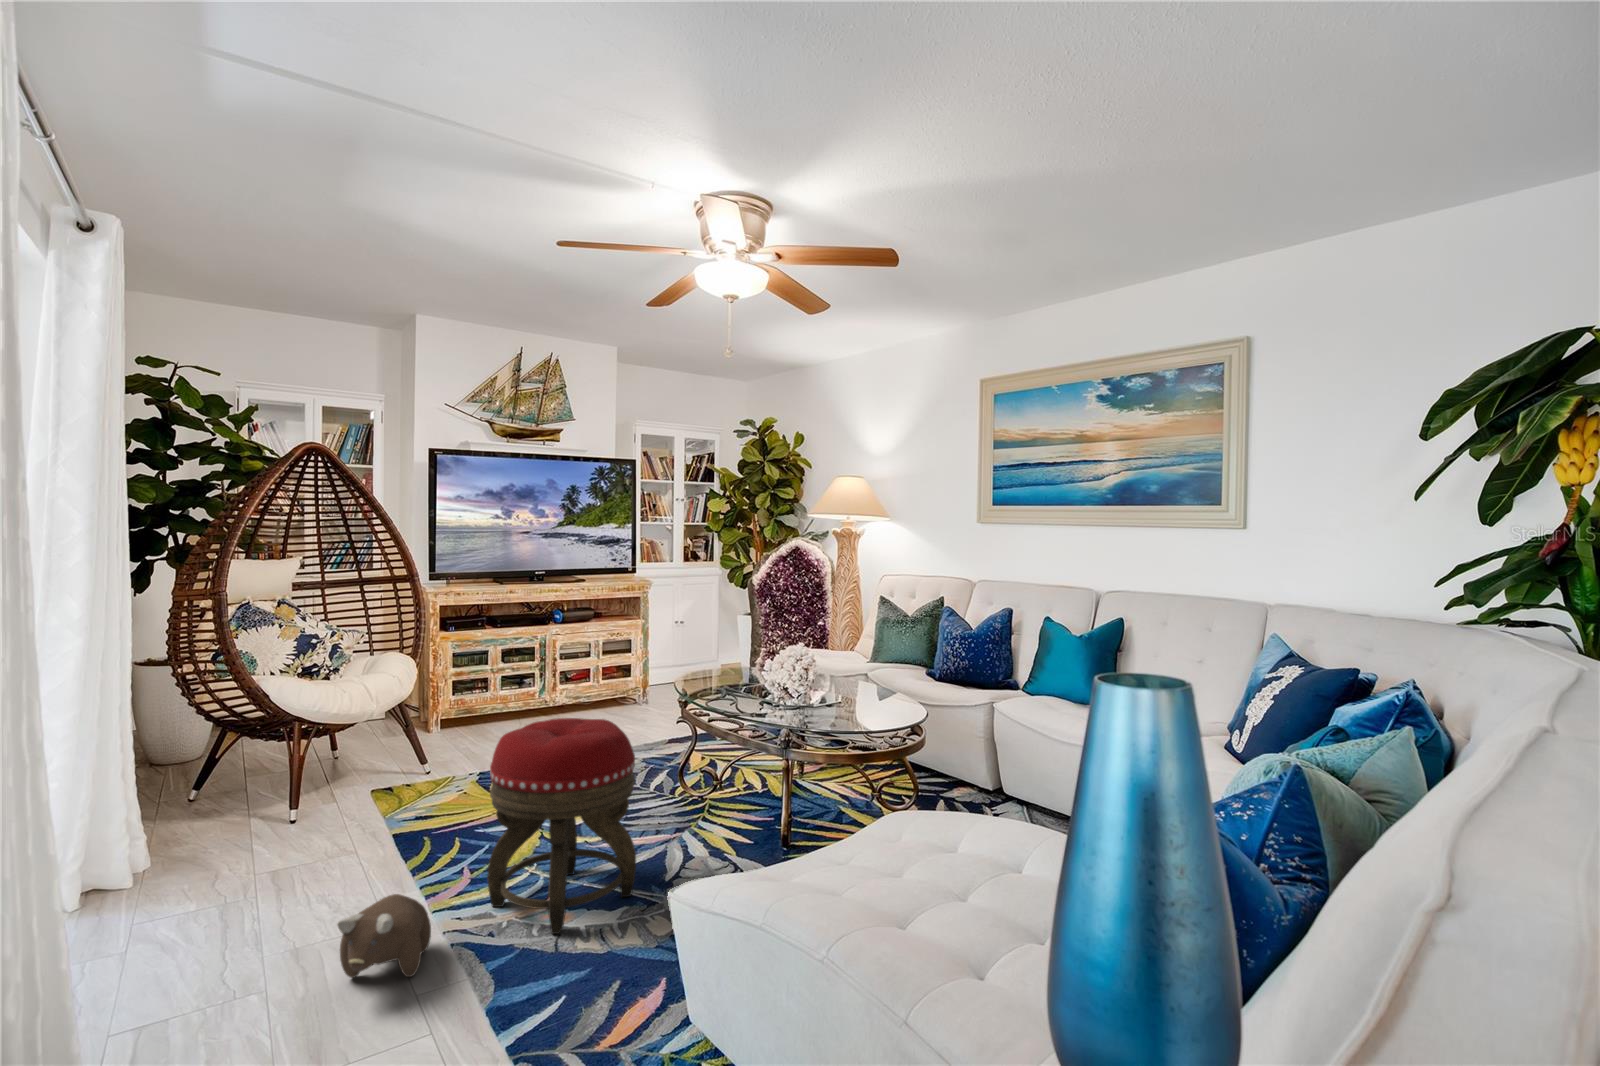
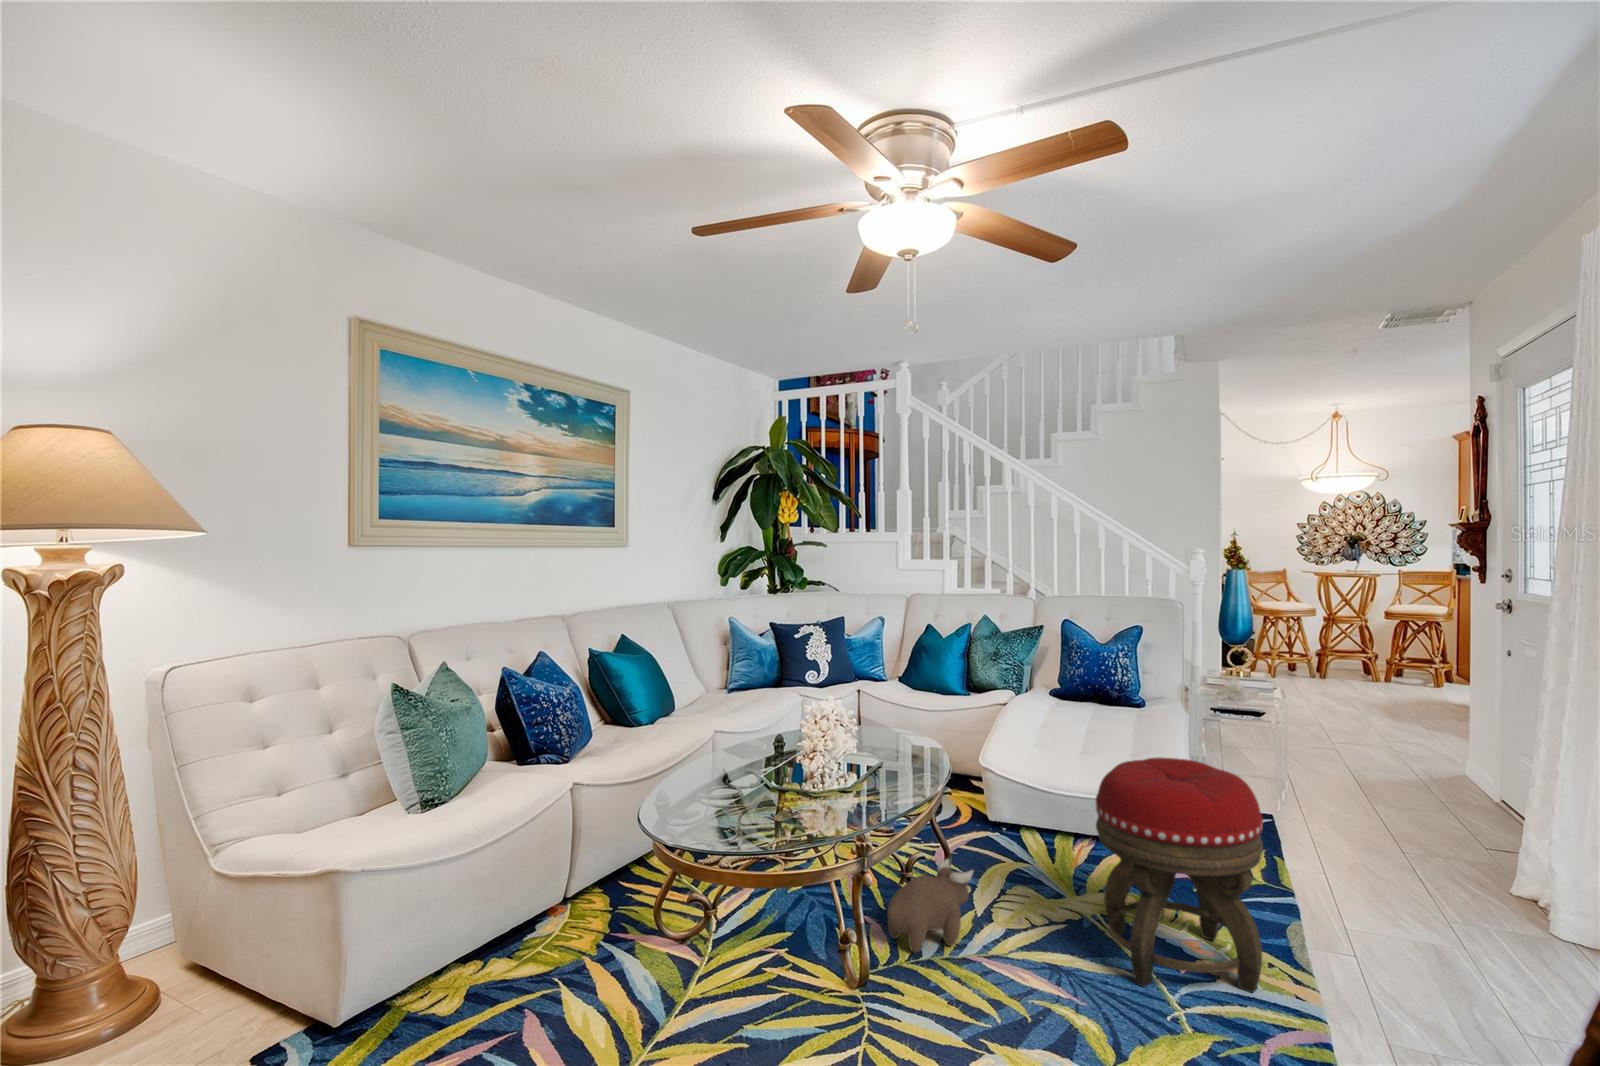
plush toy: present [337,894,431,978] -> present [887,859,973,953]

